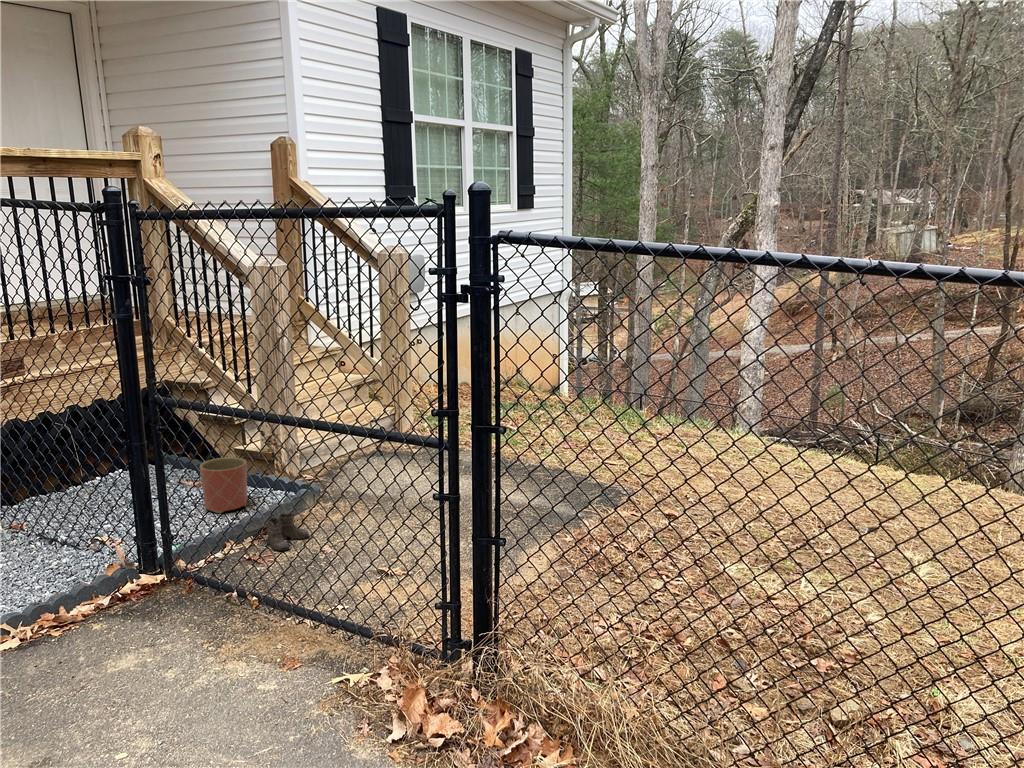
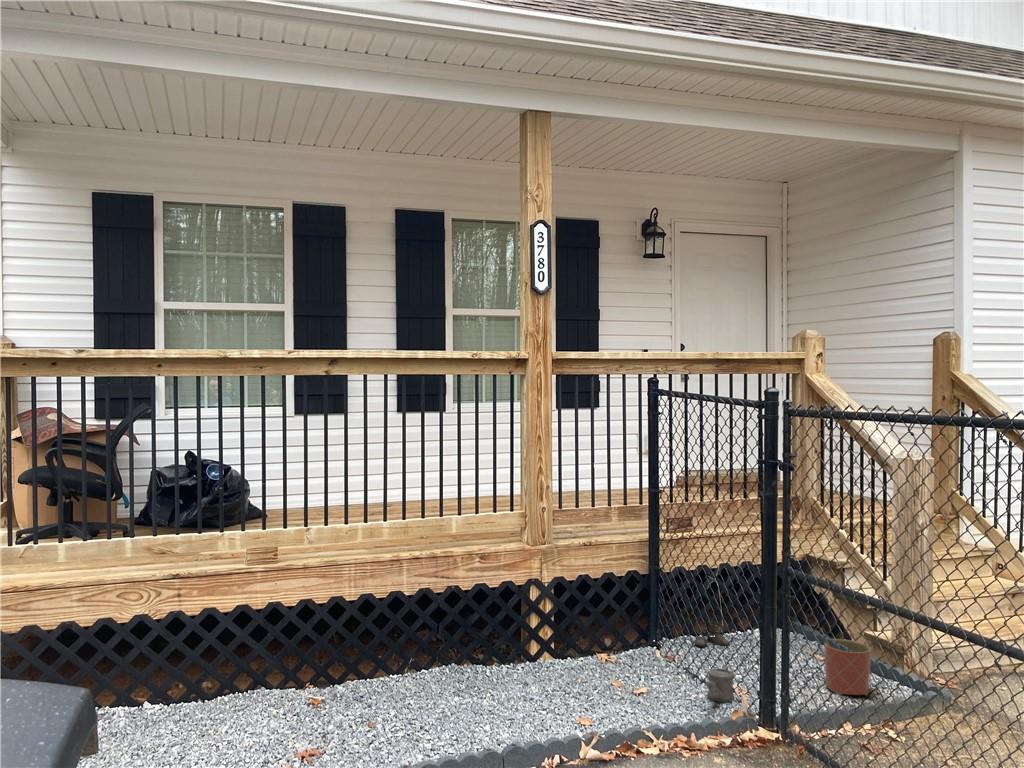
boots: present [267,513,309,551] -> present [695,621,730,647]
watering can: none [69,518,106,562] -> present [707,666,734,702]

